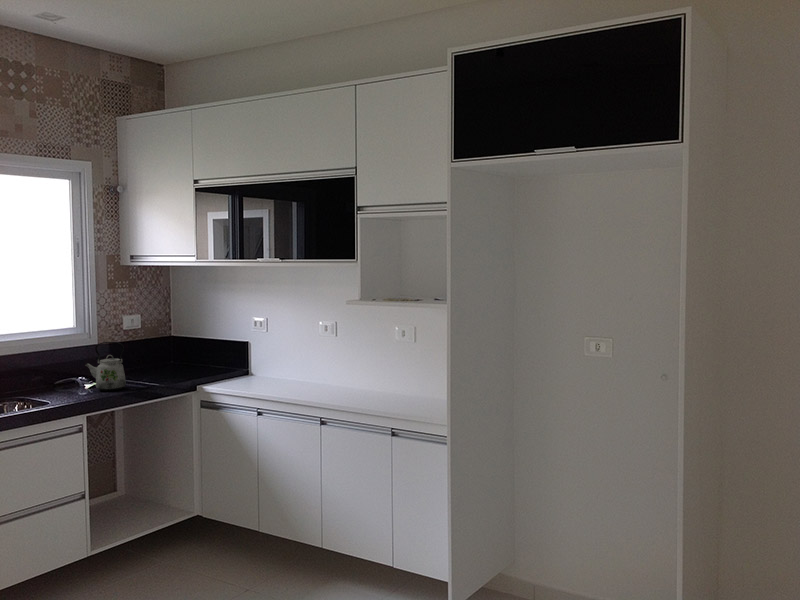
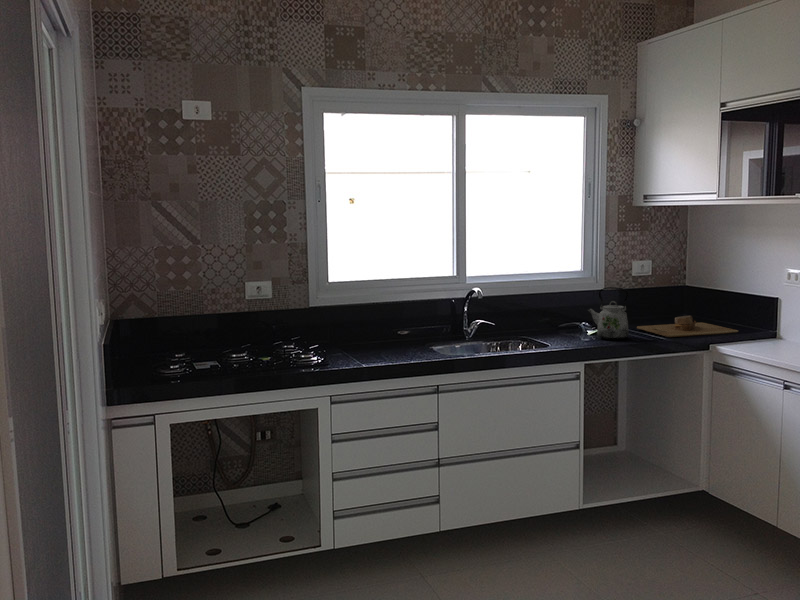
cutting board: none [132,362,220,383] -> present [637,316,738,337]

